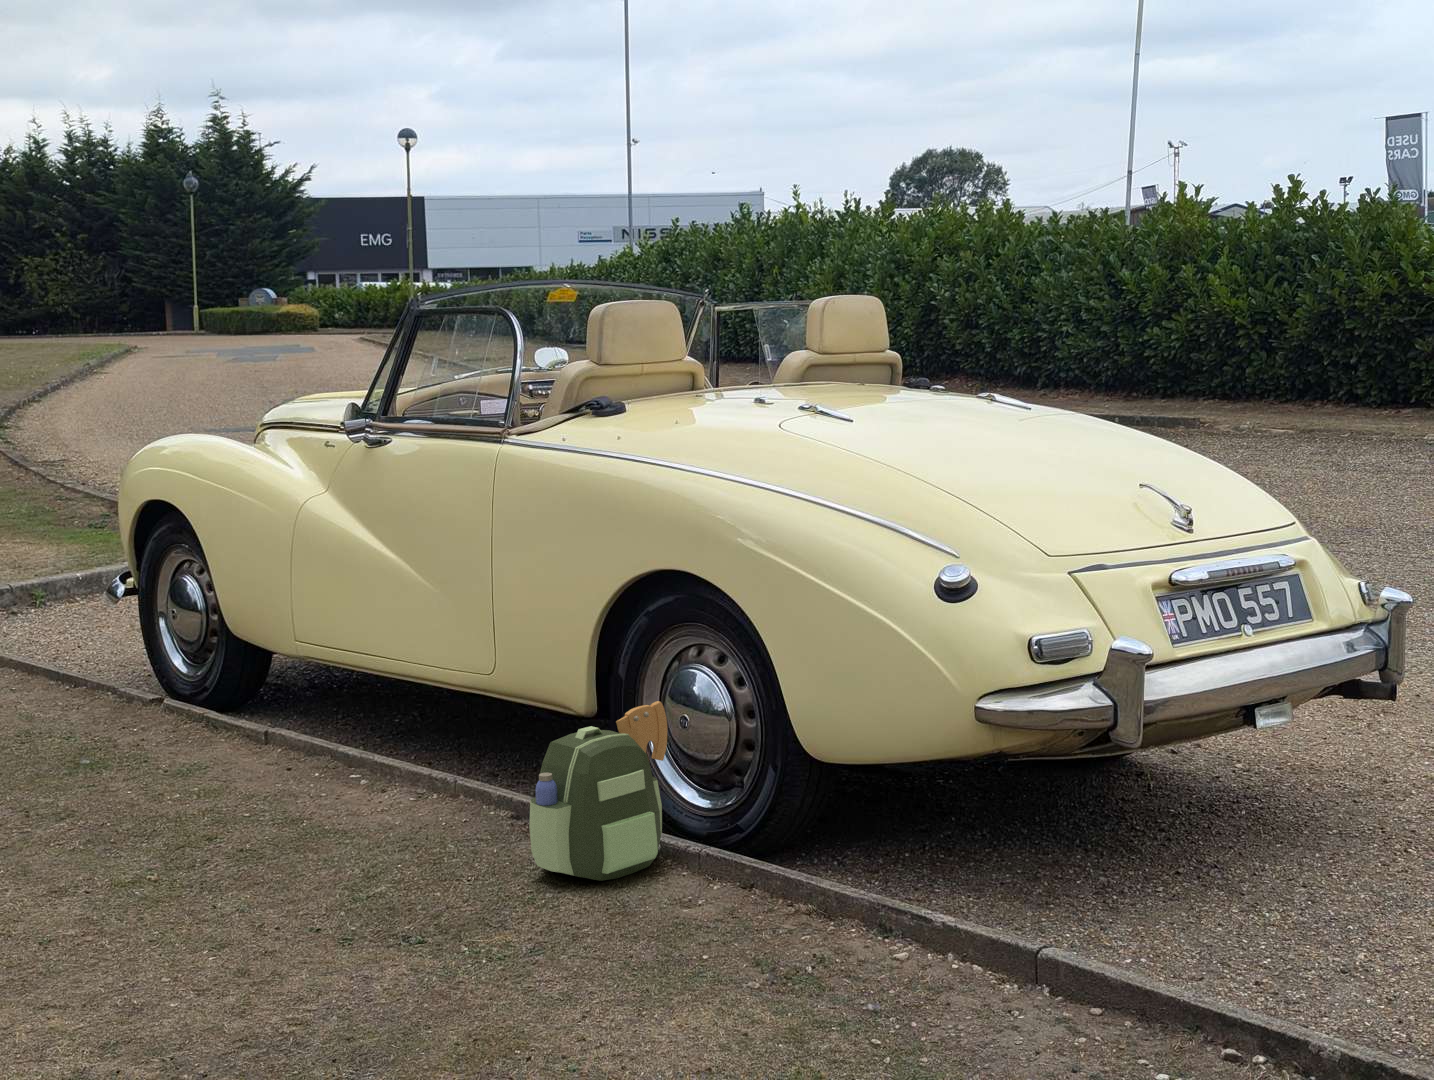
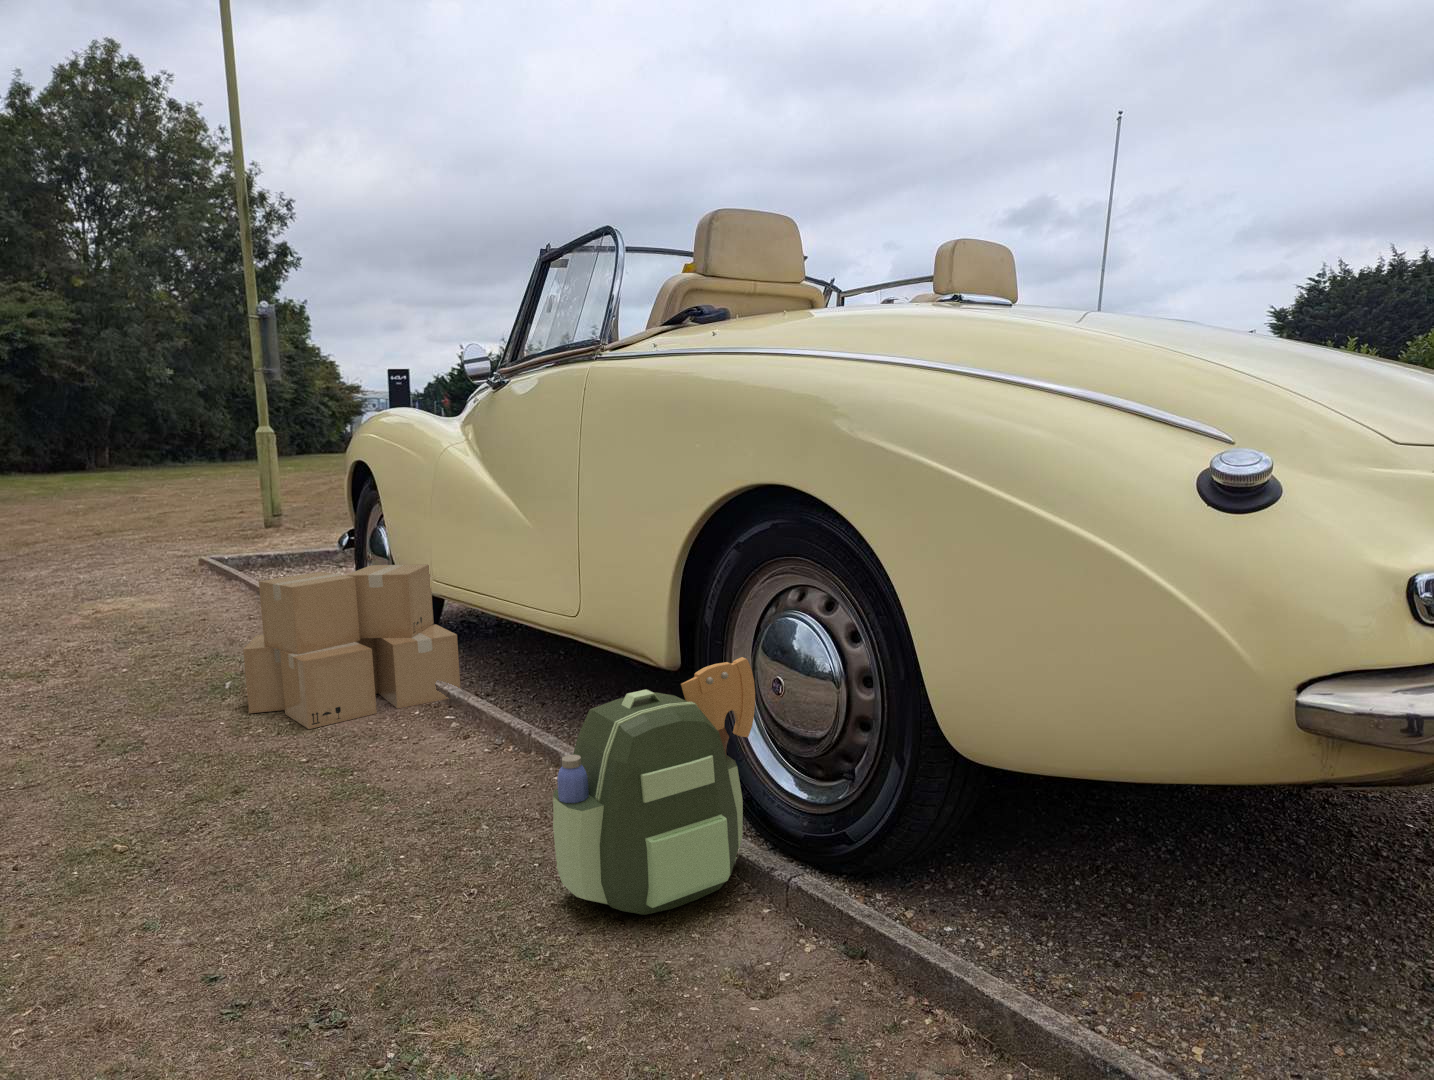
cardboard box: none [139,629,354,792] -> present [243,564,460,729]

